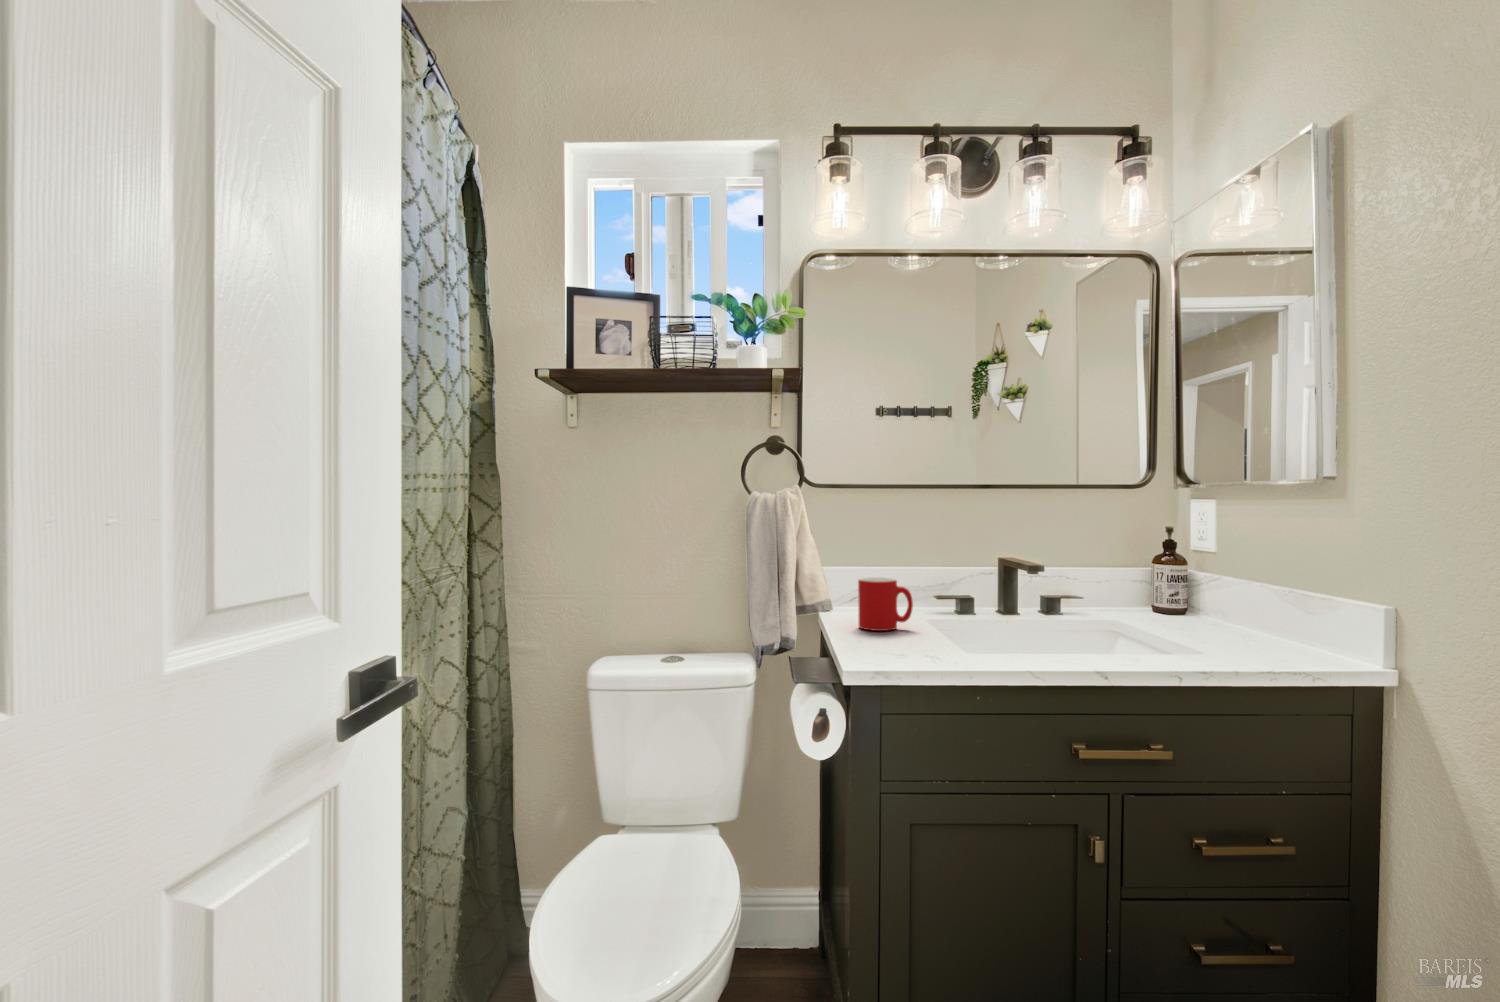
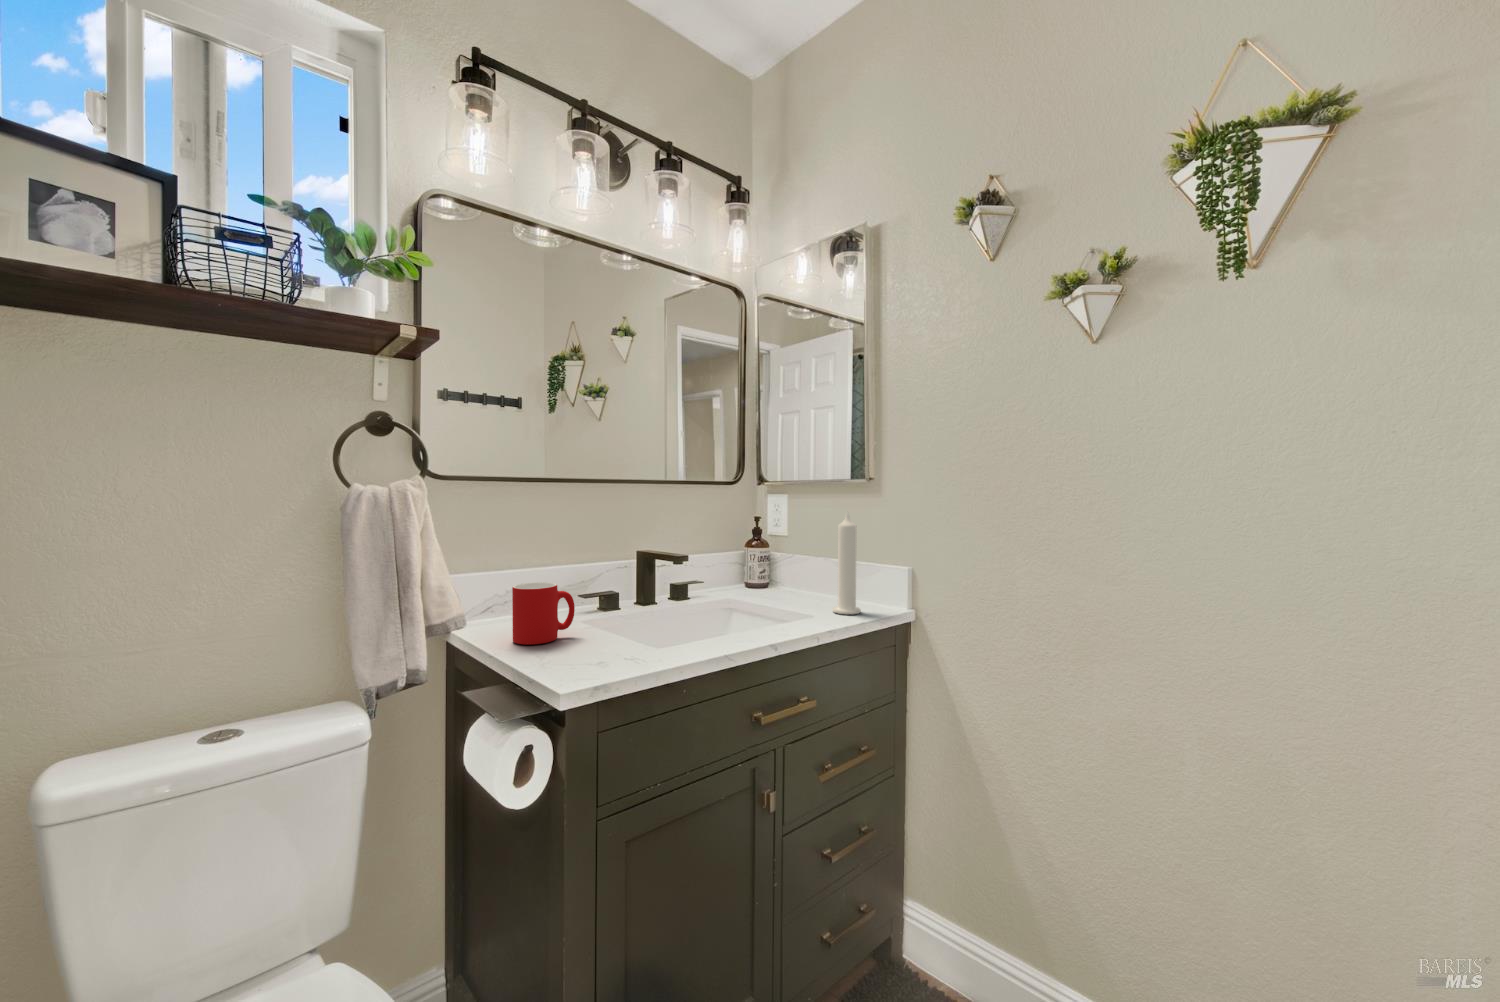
candle: none [1243,520,1290,655] -> present [833,512,861,614]

